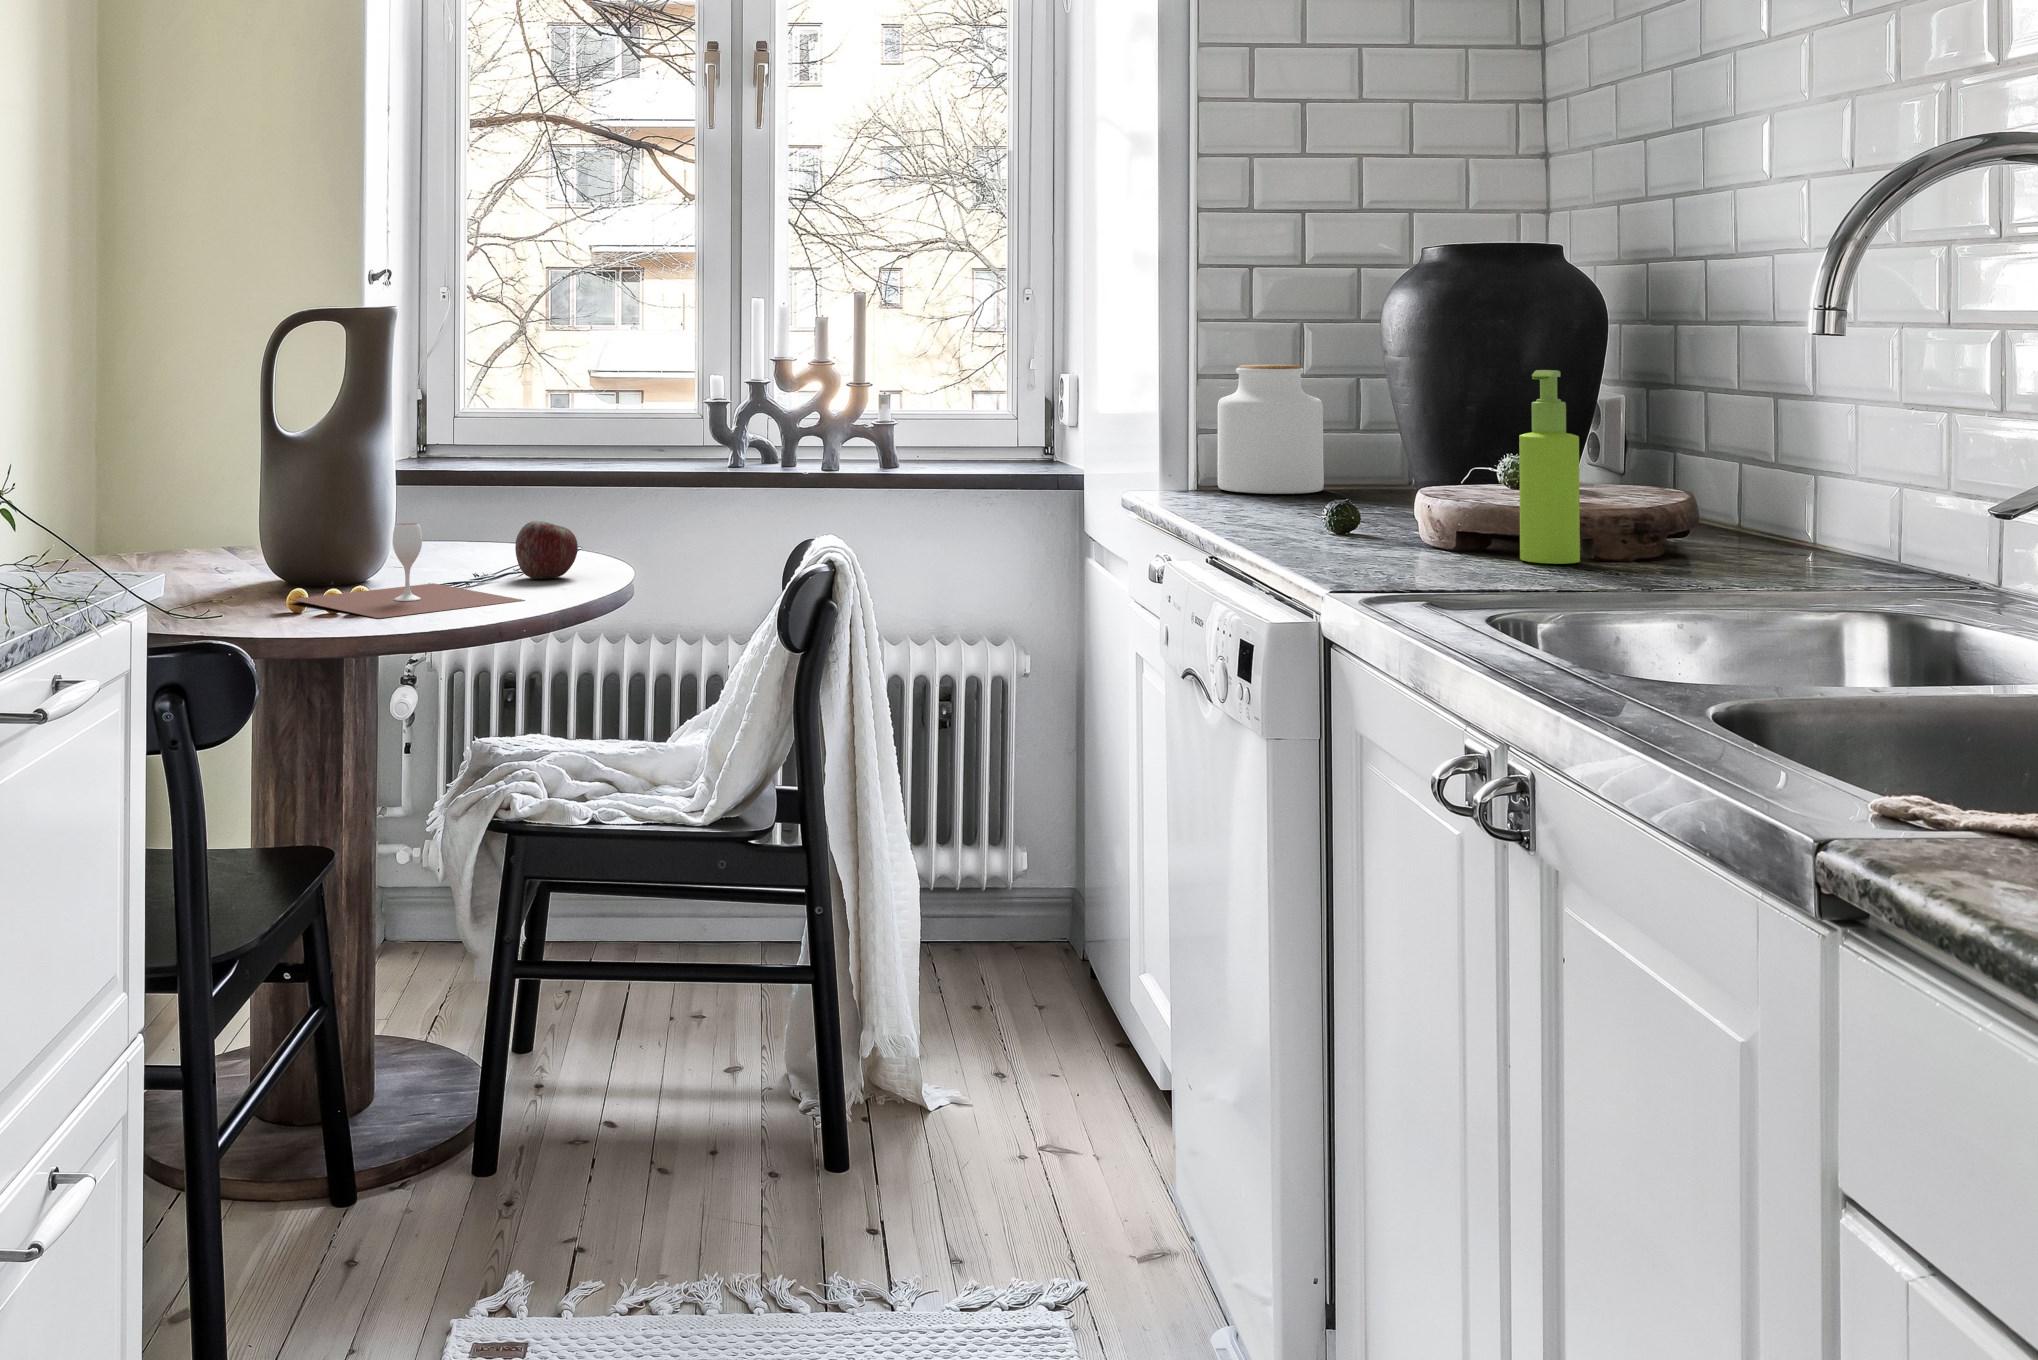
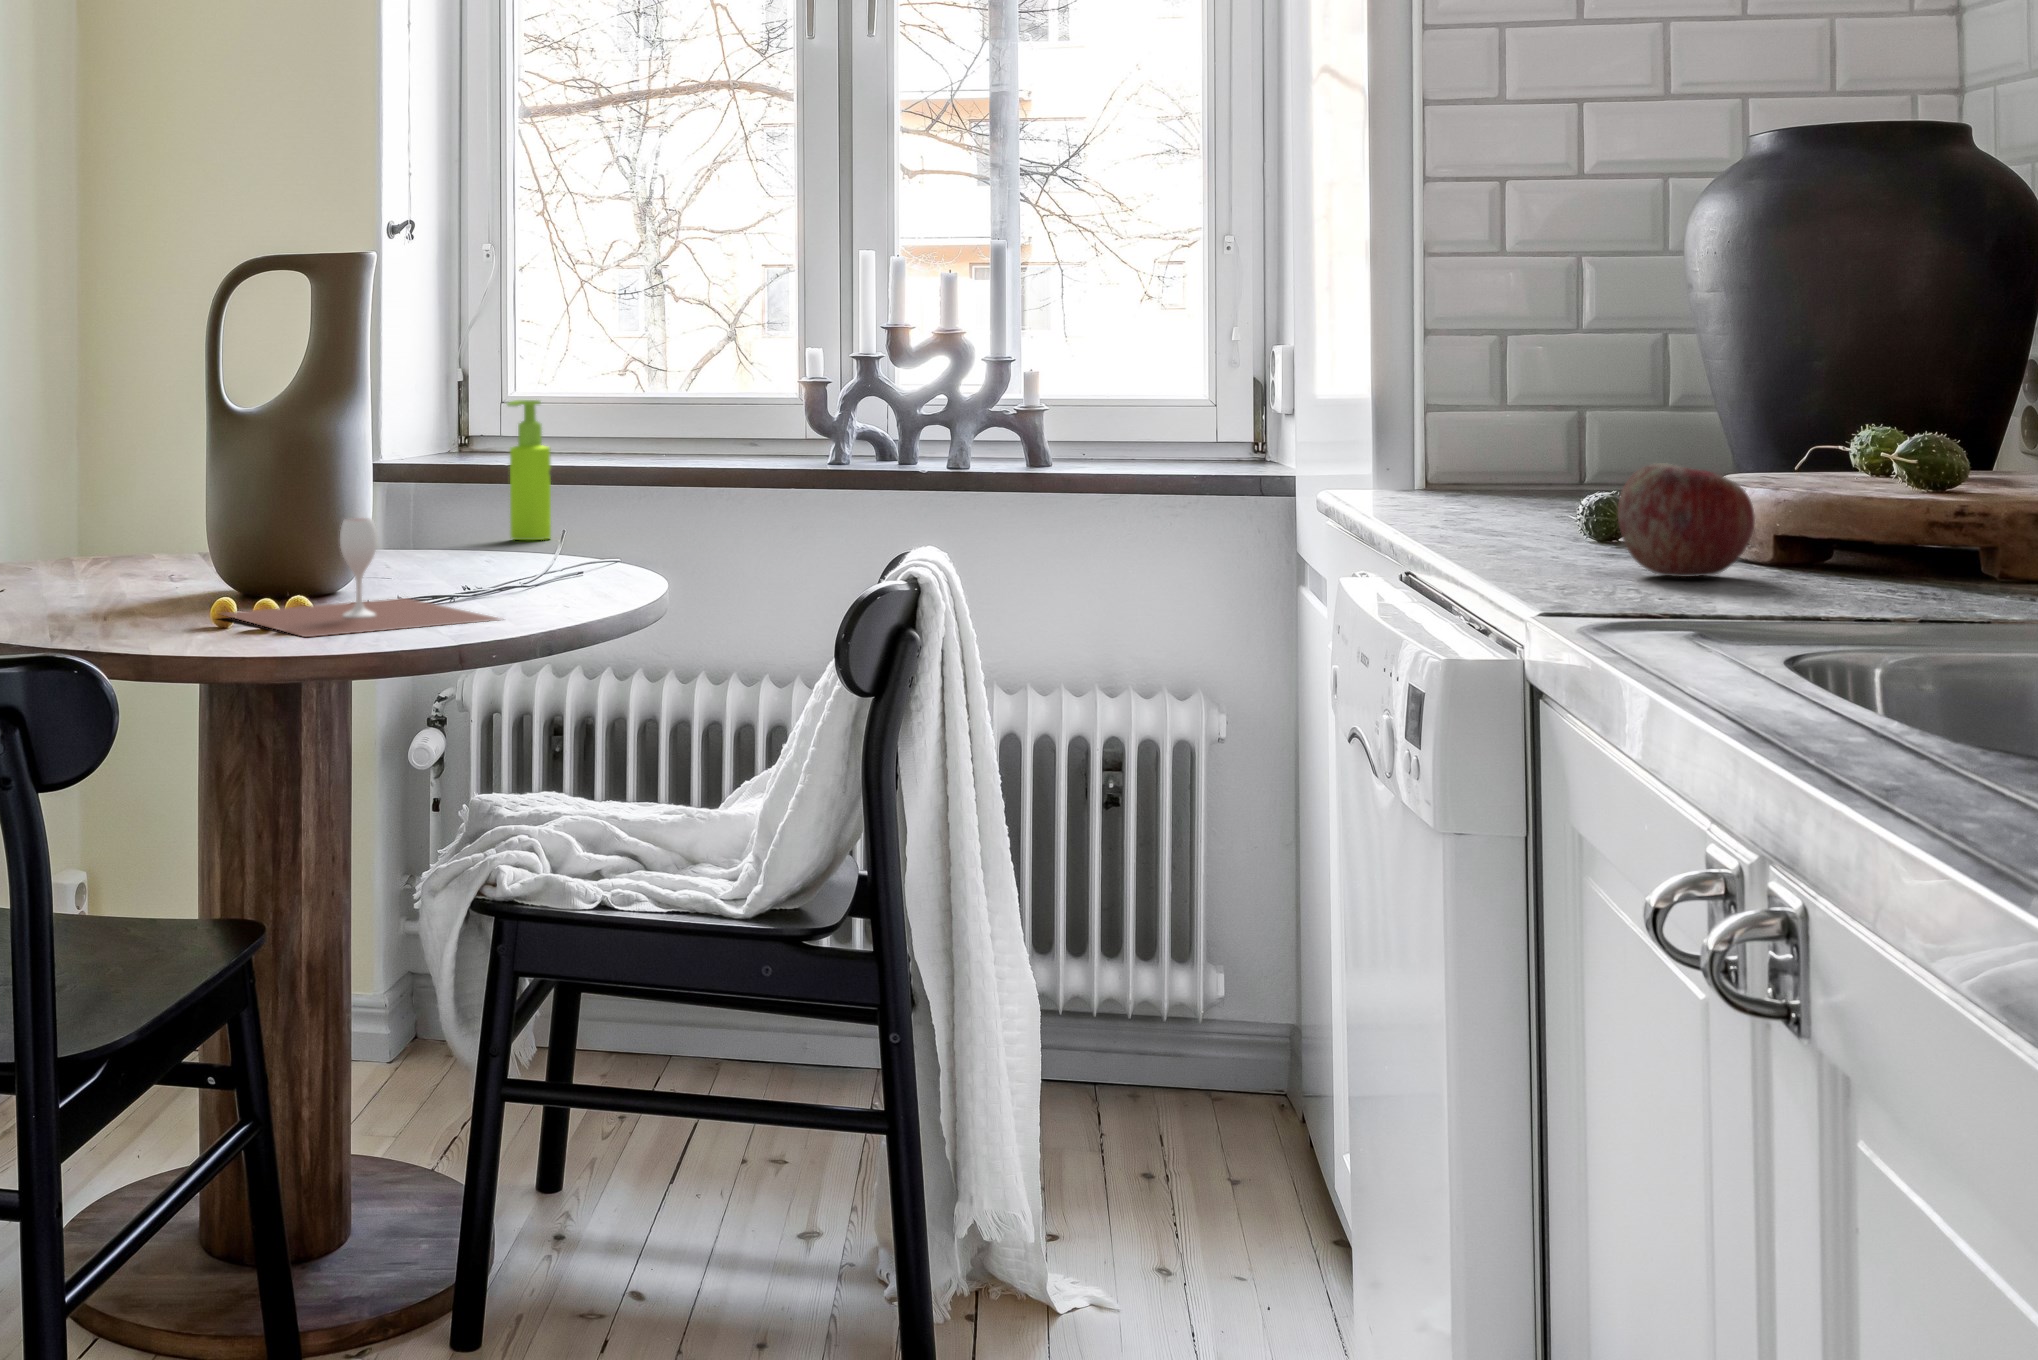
jar: present [1218,365,1324,494] -> none [1459,316,1613,492]
soap dispenser: present [1519,370,1580,564] -> present [507,400,551,540]
apple: present [515,521,578,579] -> present [1618,463,1755,577]

